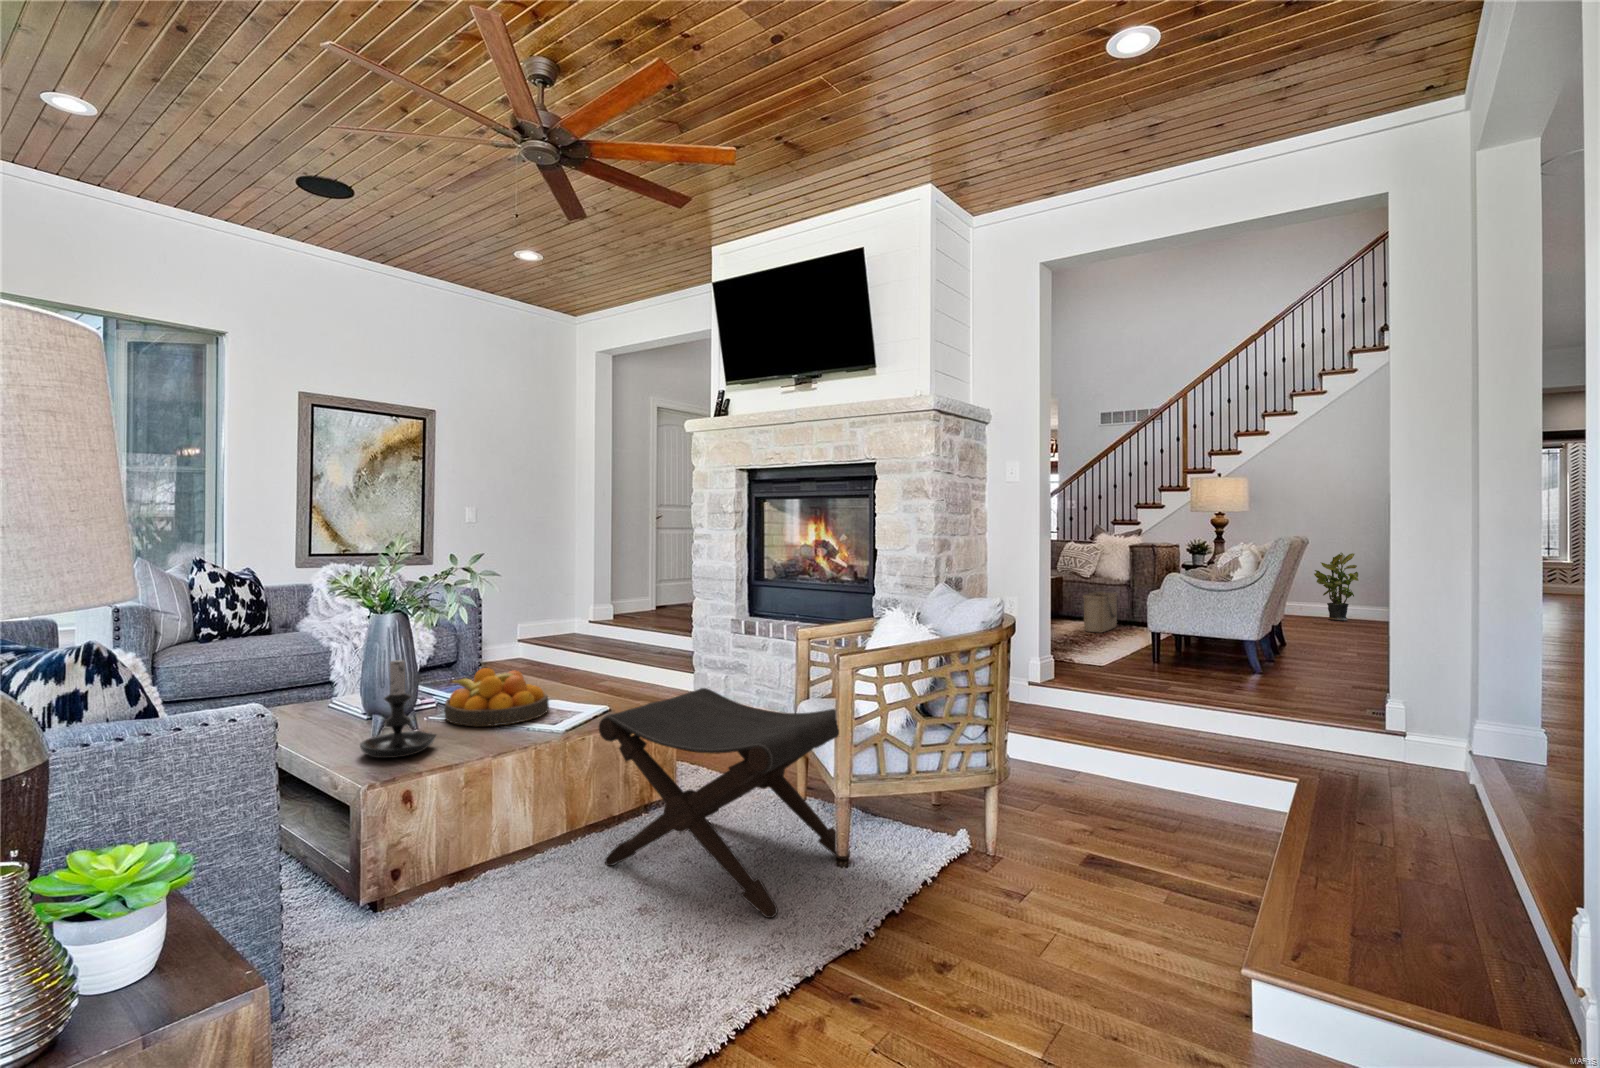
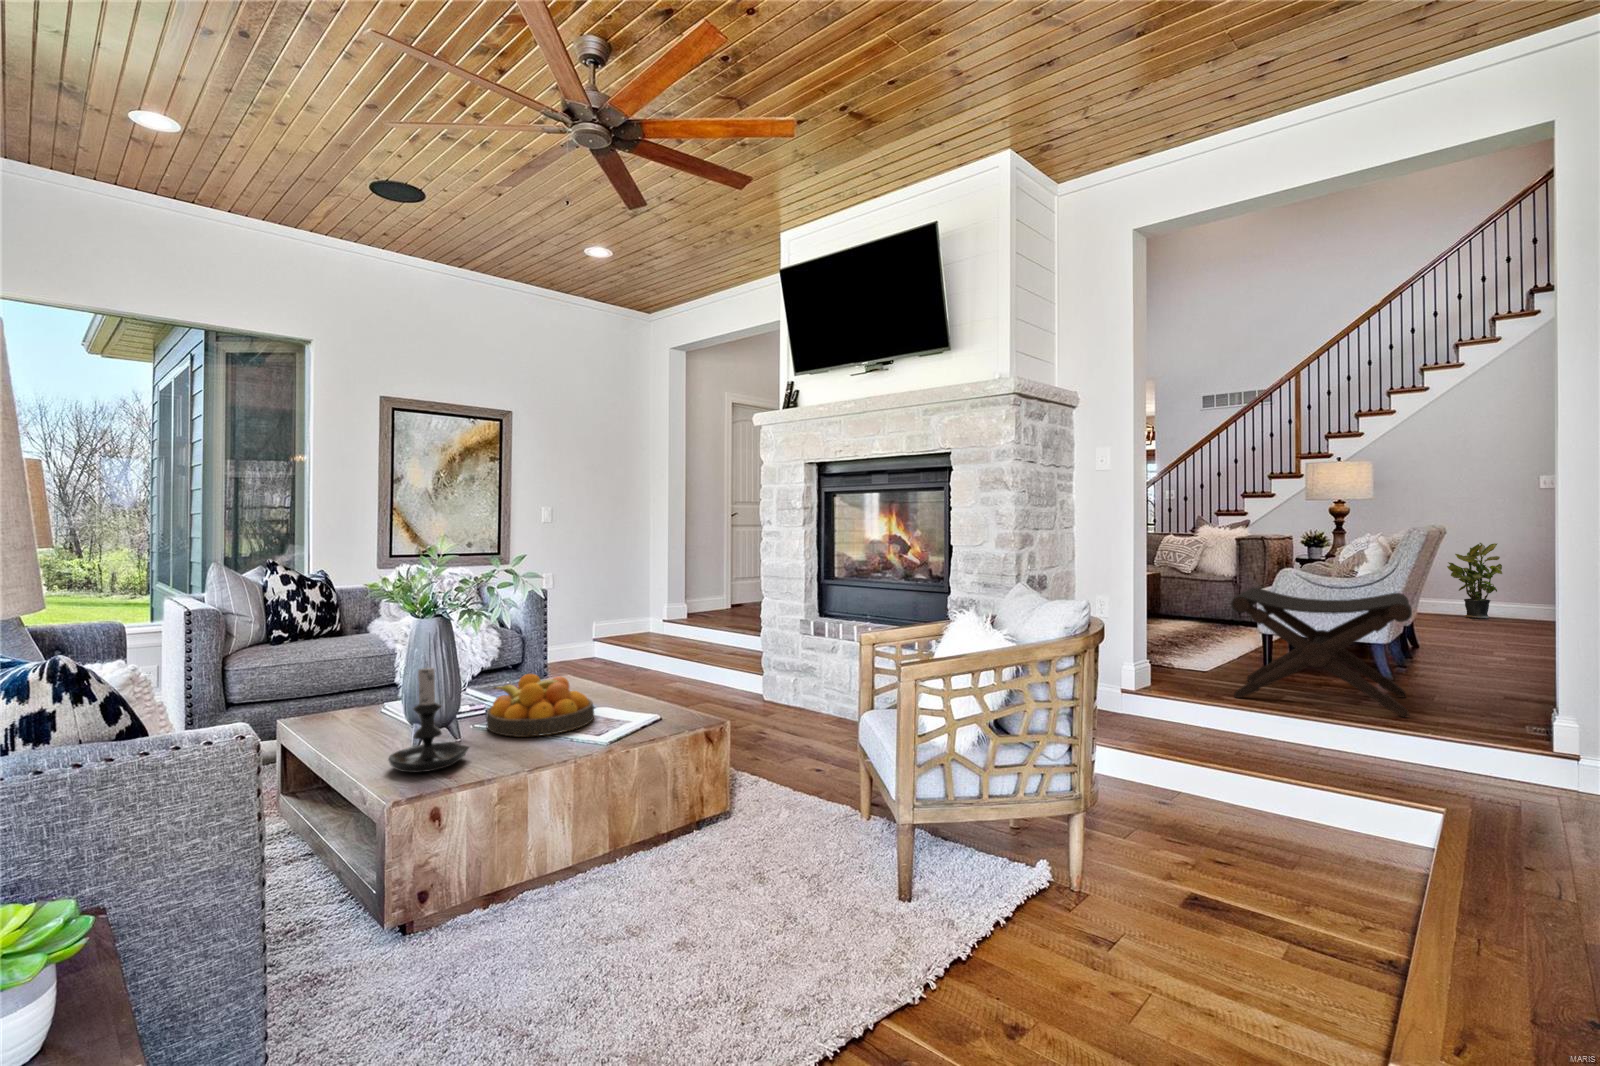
basket: present [1083,592,1118,633] -> none [1179,588,1219,632]
footstool: present [599,688,850,918] -> present [1231,587,1412,717]

